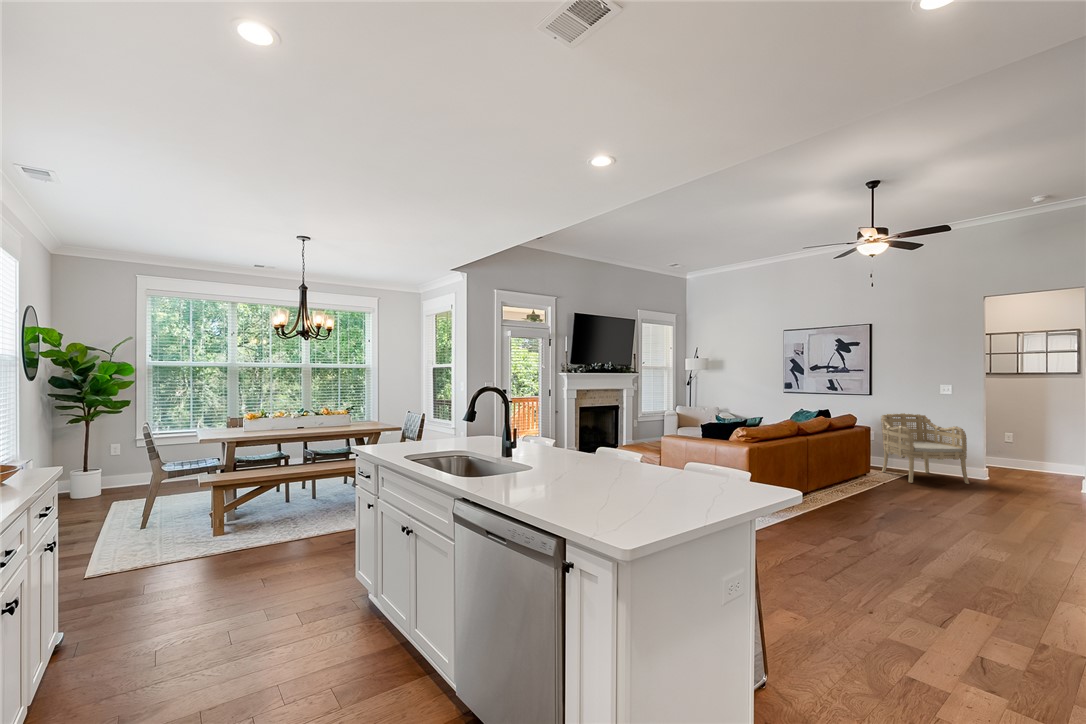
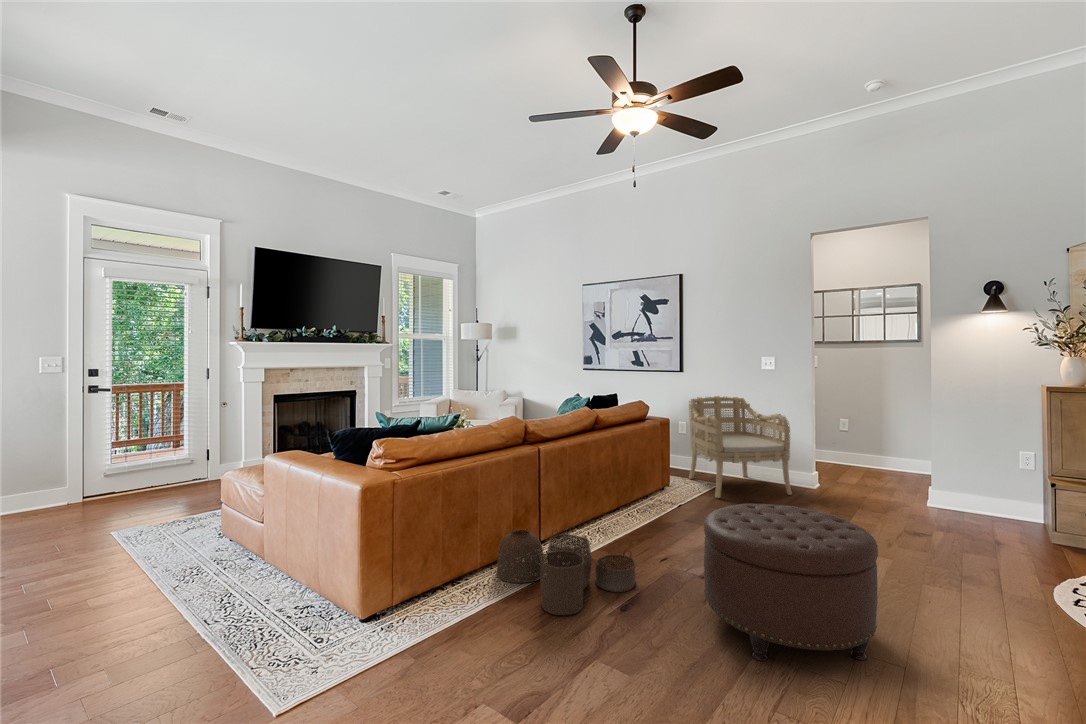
ottoman: none [926,471,1034,544] -> present [704,504,878,661]
woven basket: none [788,481,878,521] -> present [497,529,636,615]

